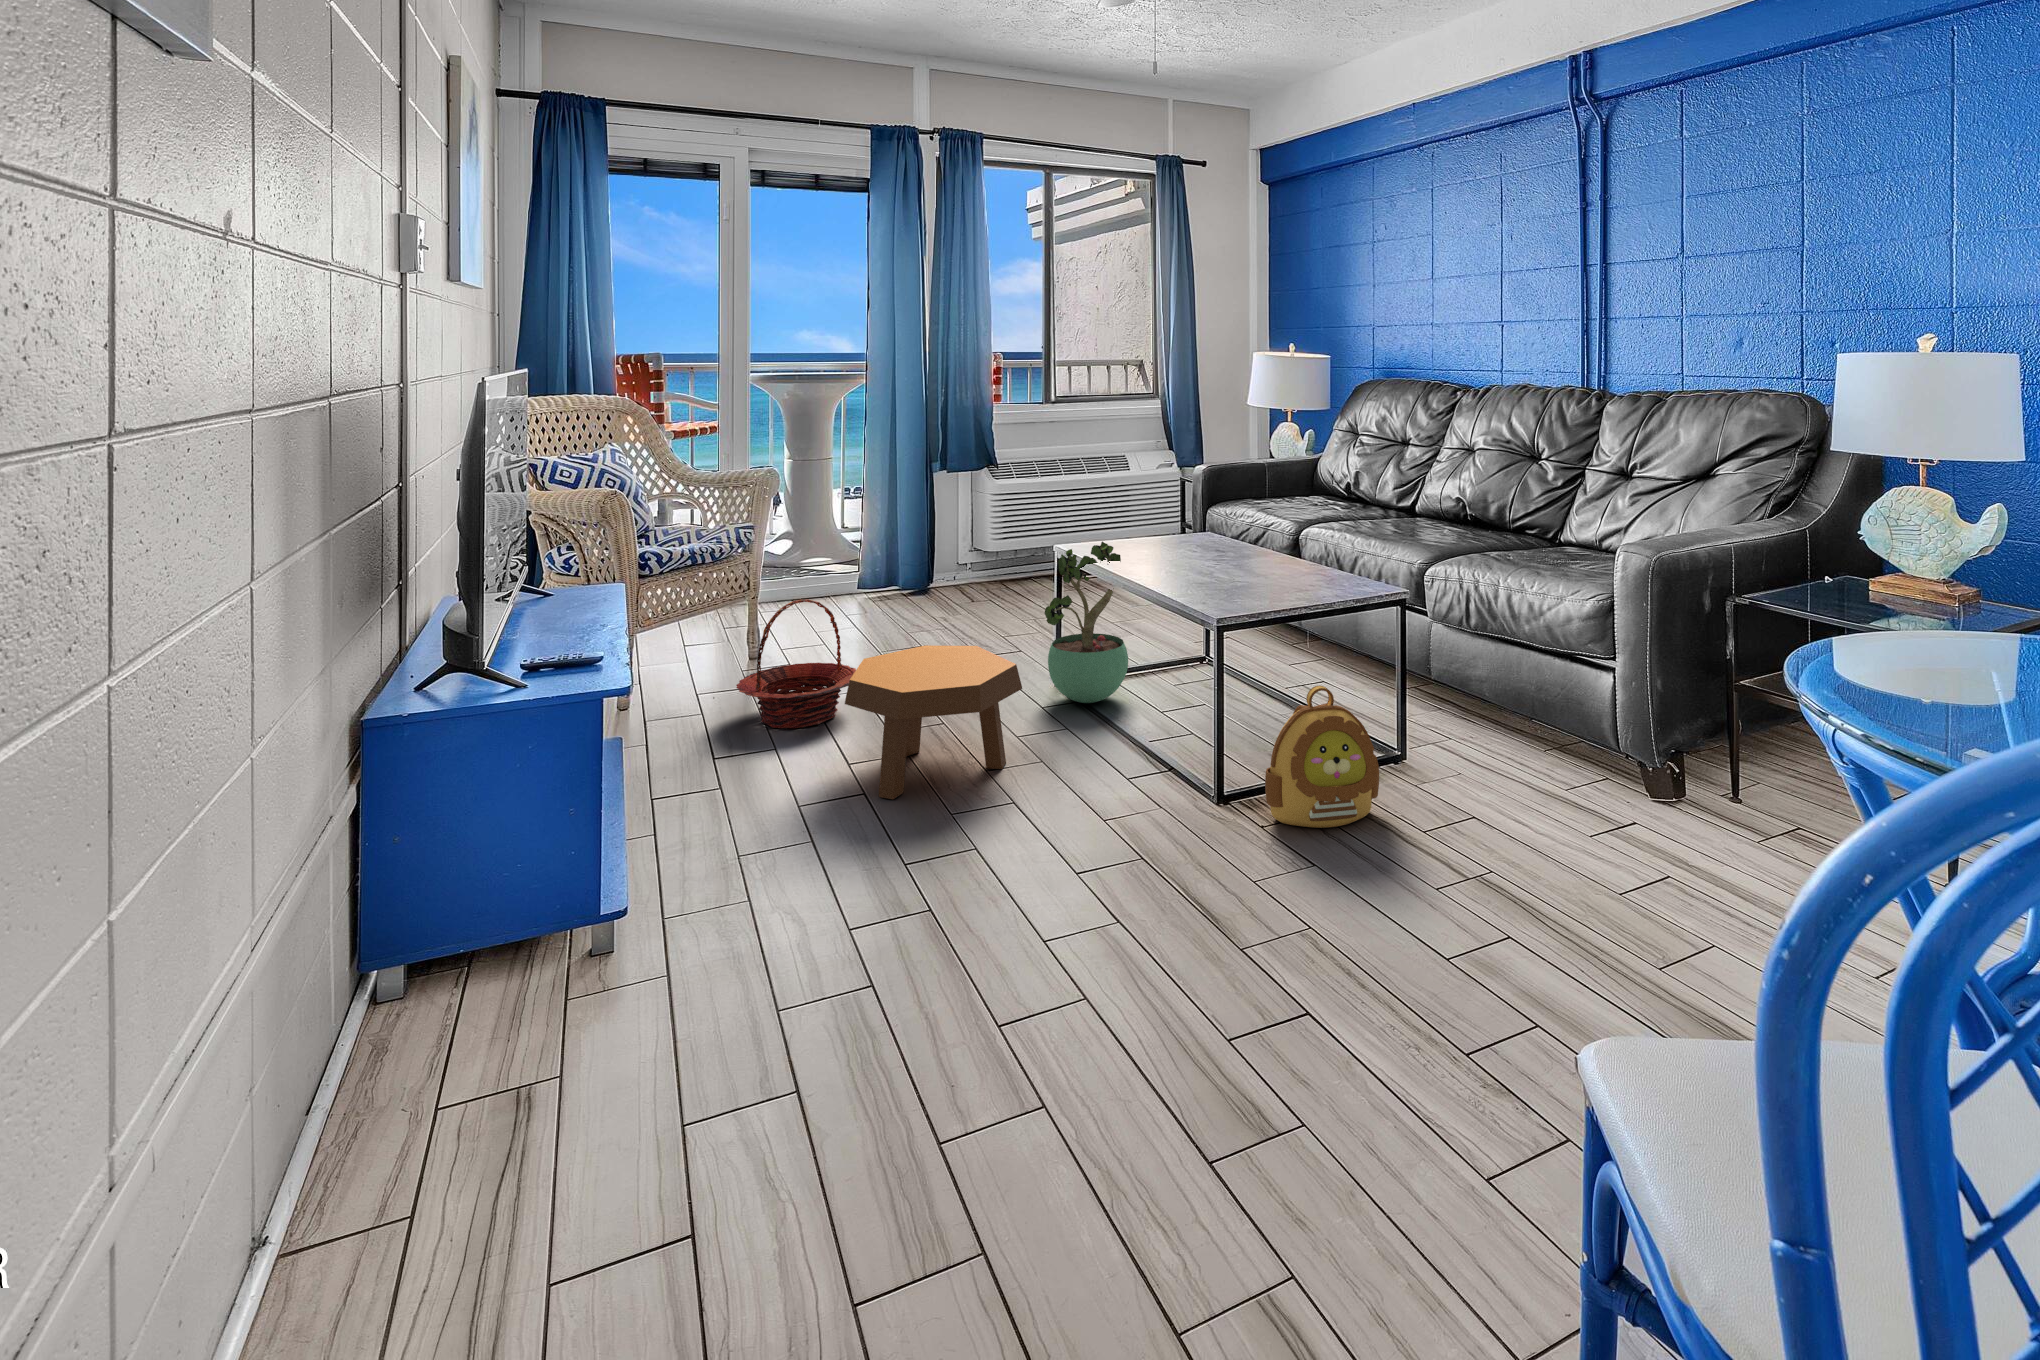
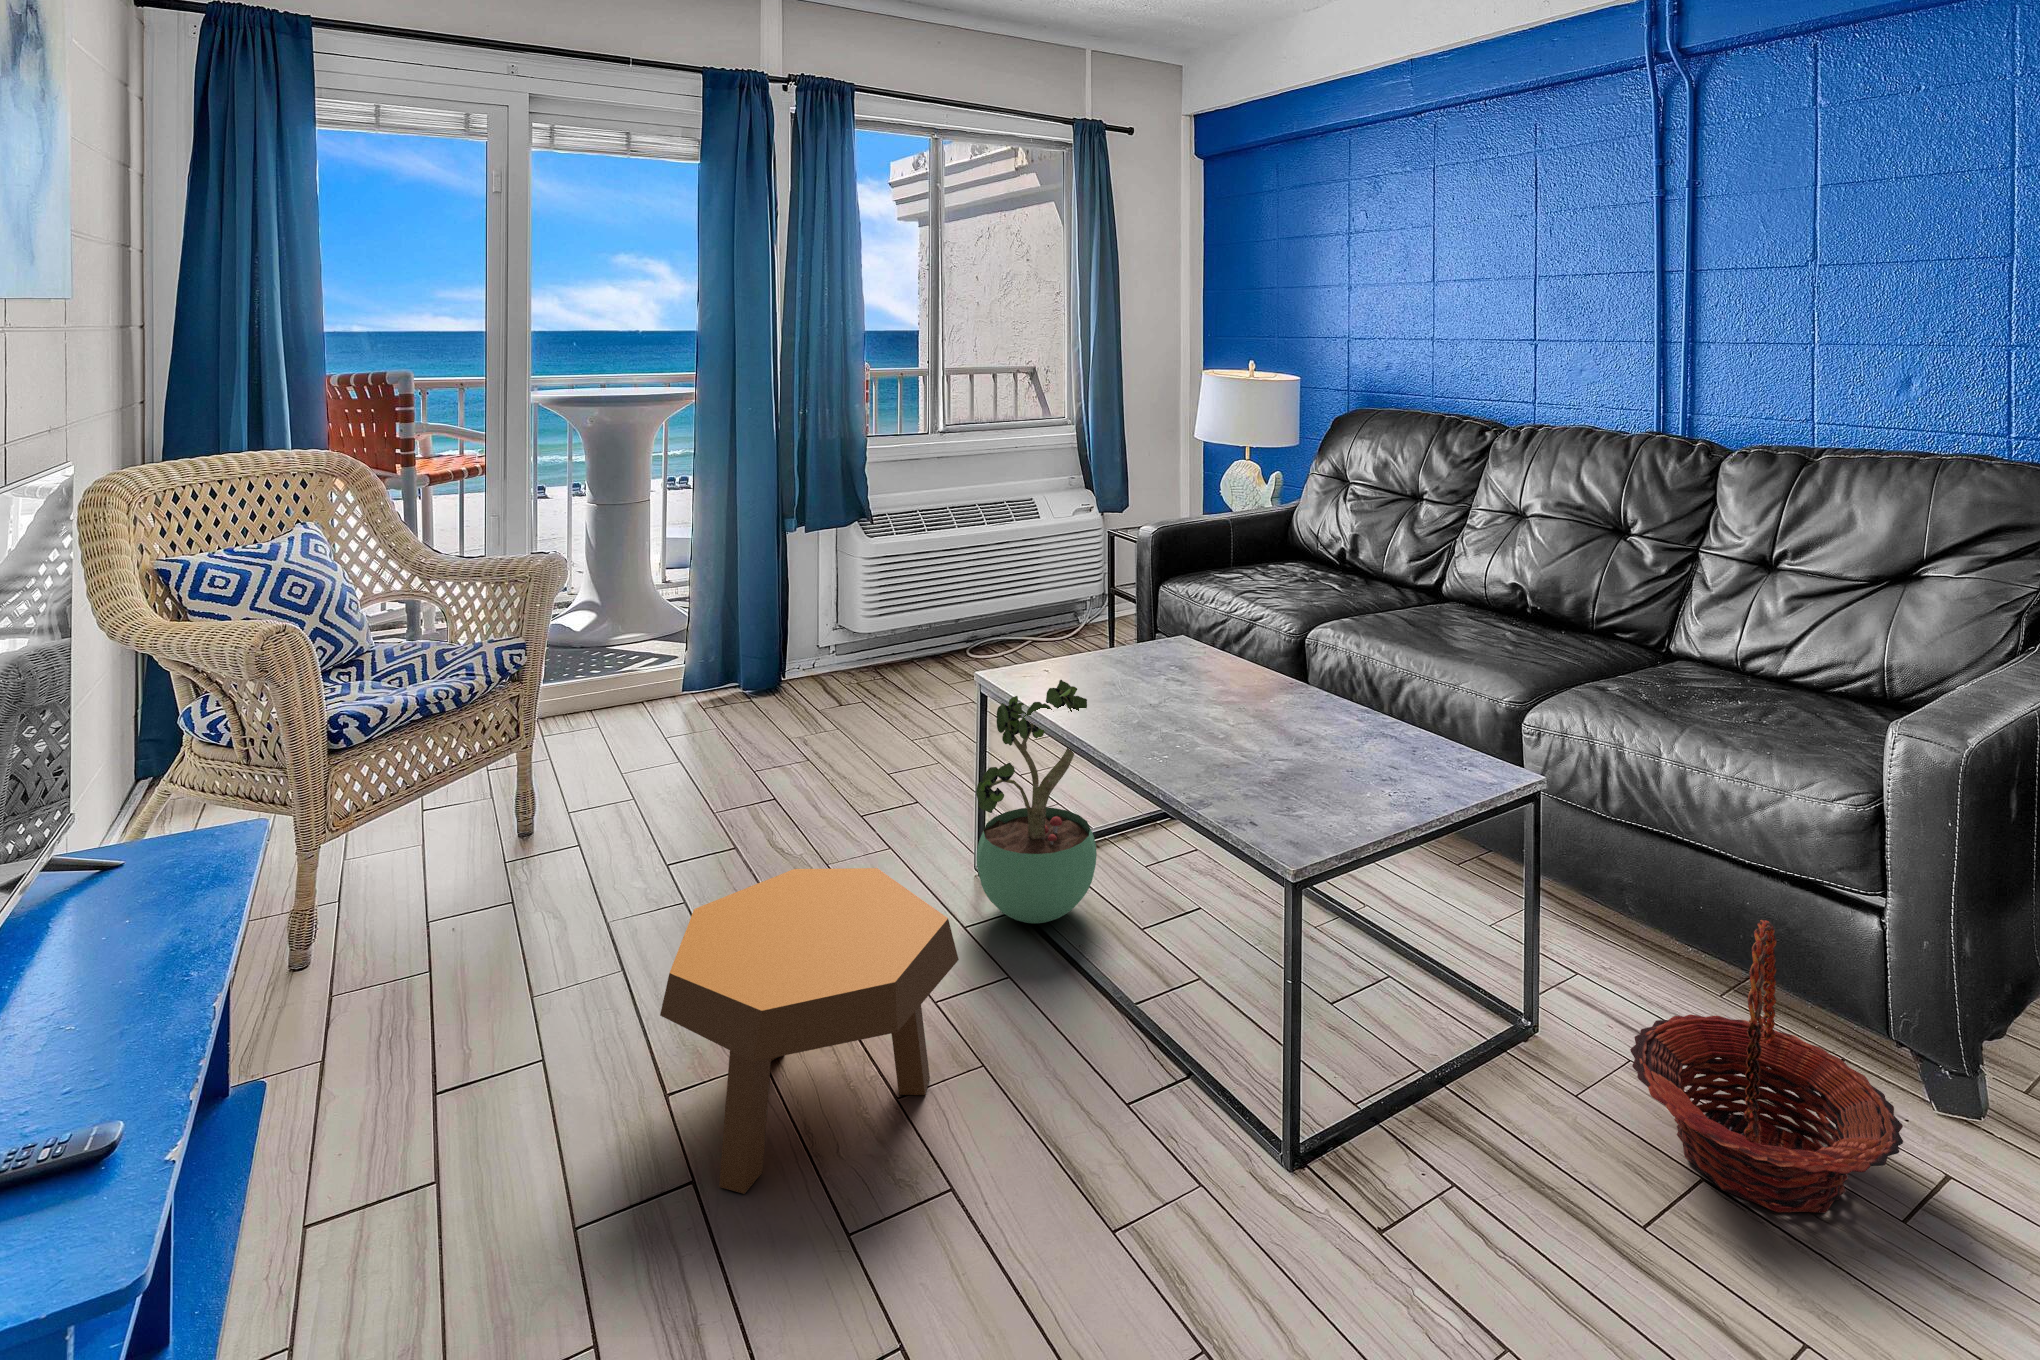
basket: present [736,599,856,728] -> present [1630,920,1903,1213]
backpack: present [1265,686,1379,828] -> none [1394,988,1590,1247]

